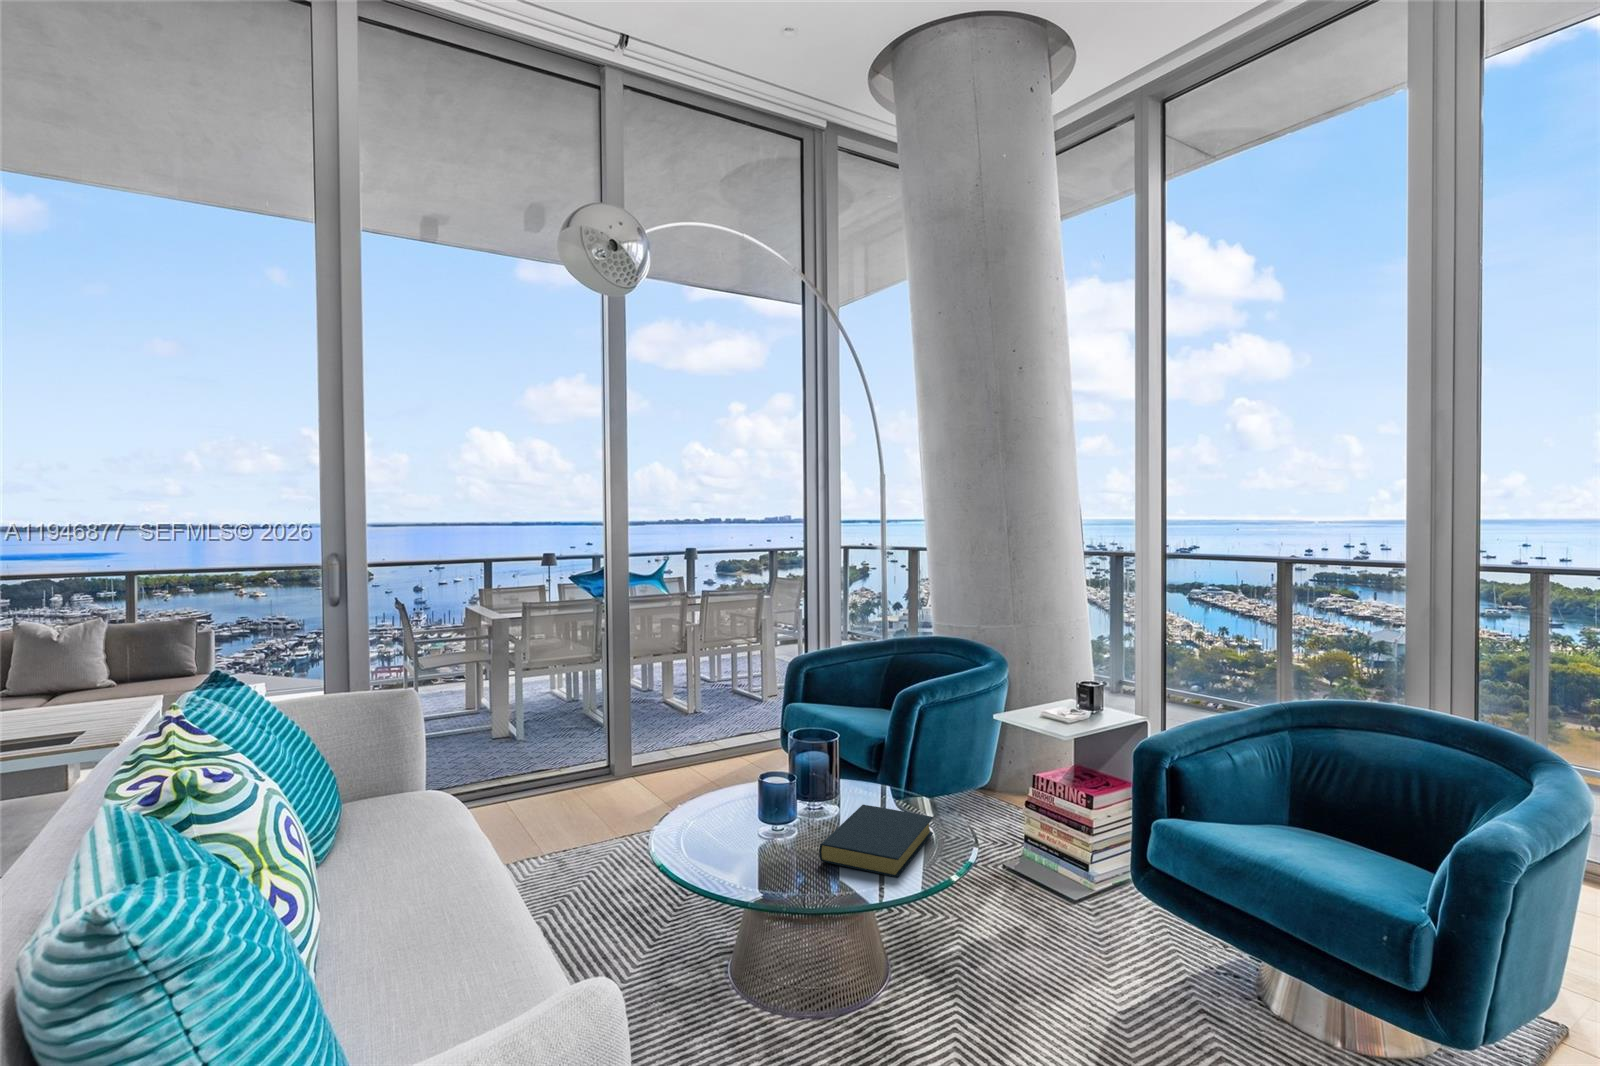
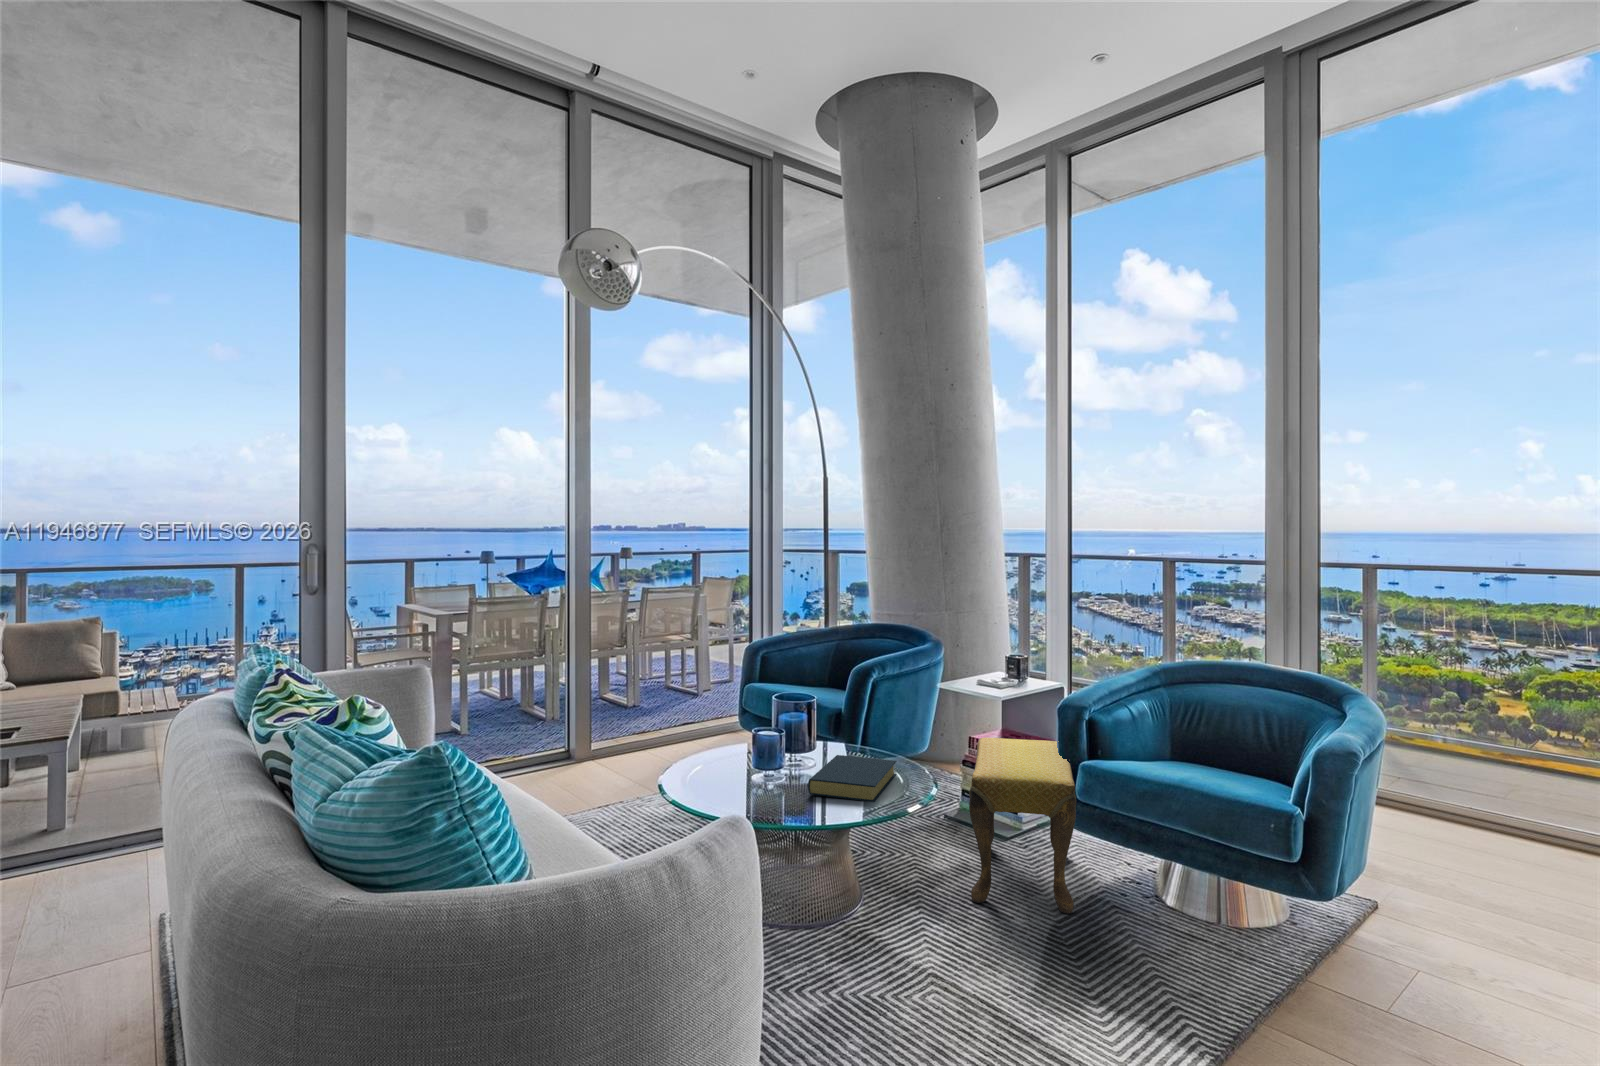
footstool: none [1020,781,1154,1017] -> present [969,738,1076,913]

